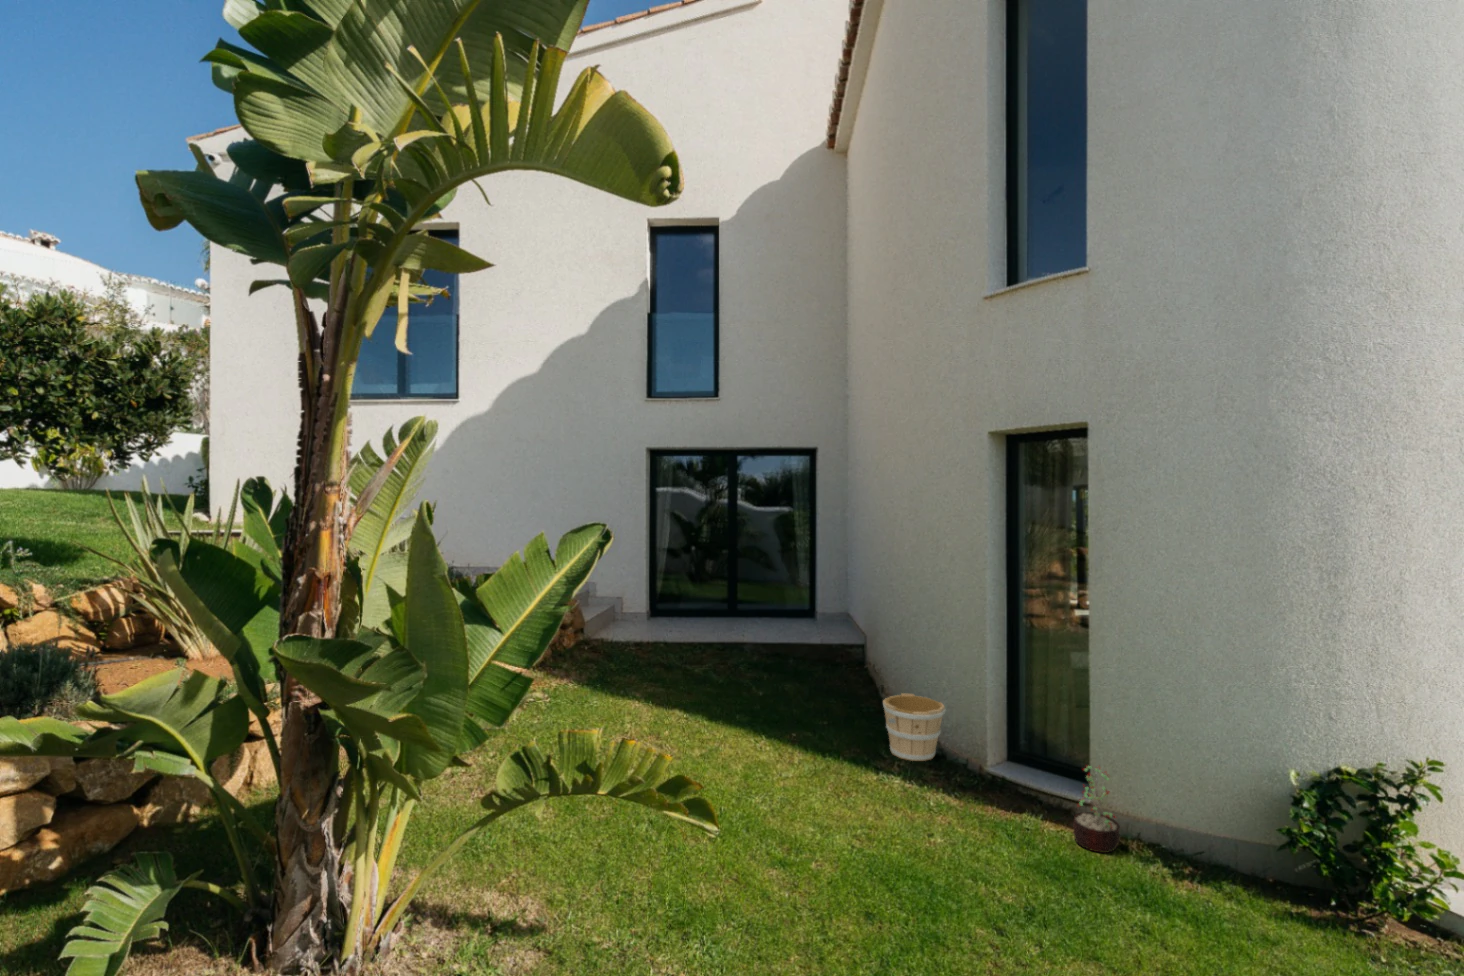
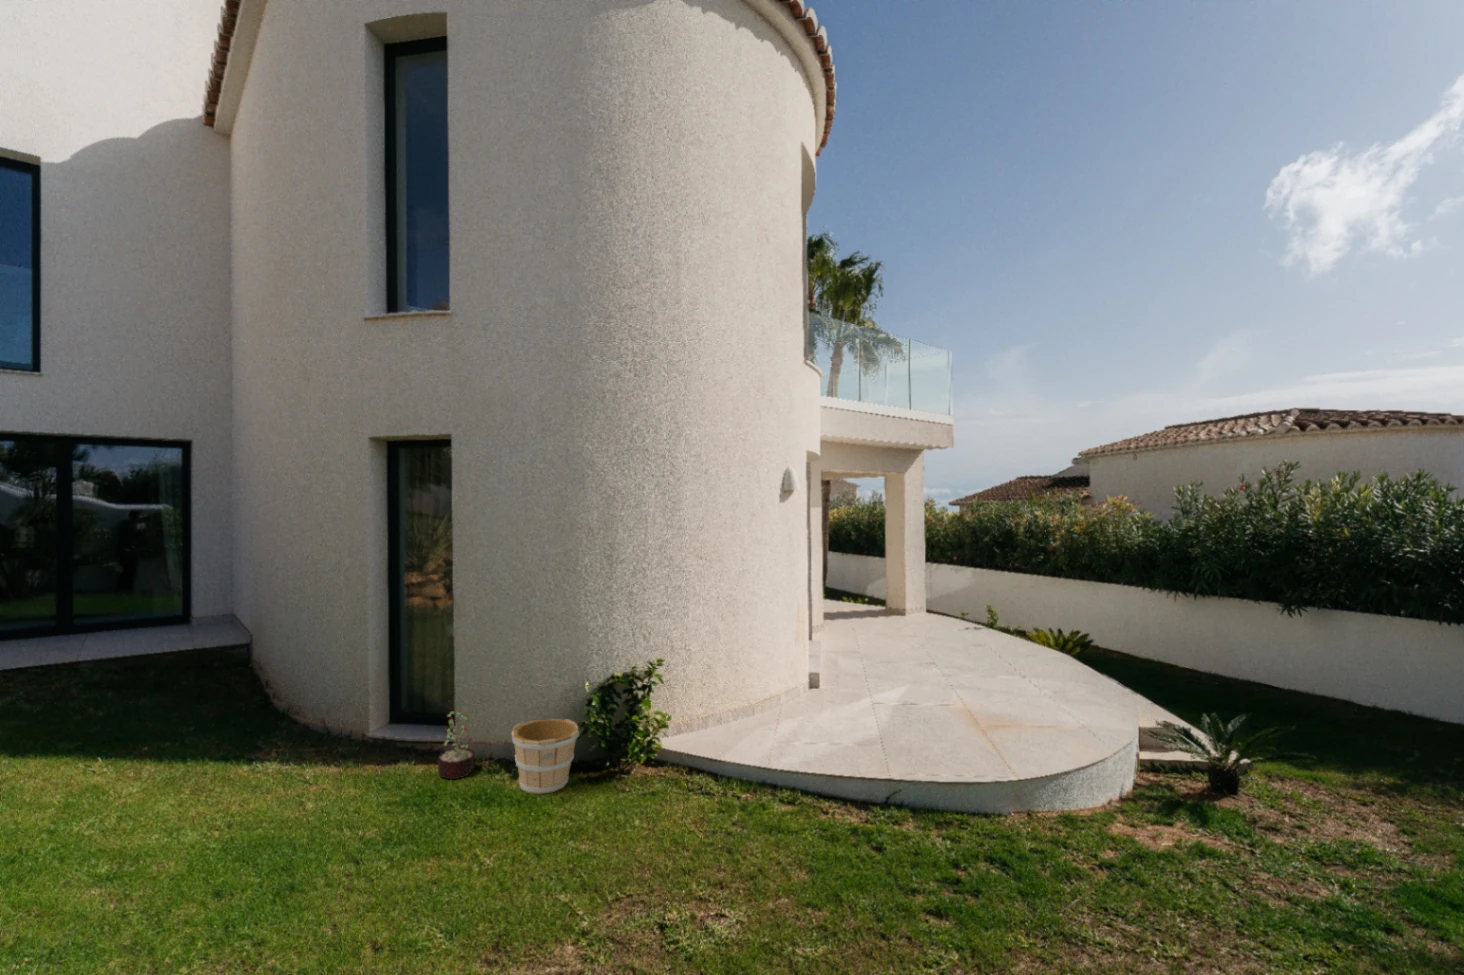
wooden bucket: present [883,693,945,761] -> present [512,719,579,794]

